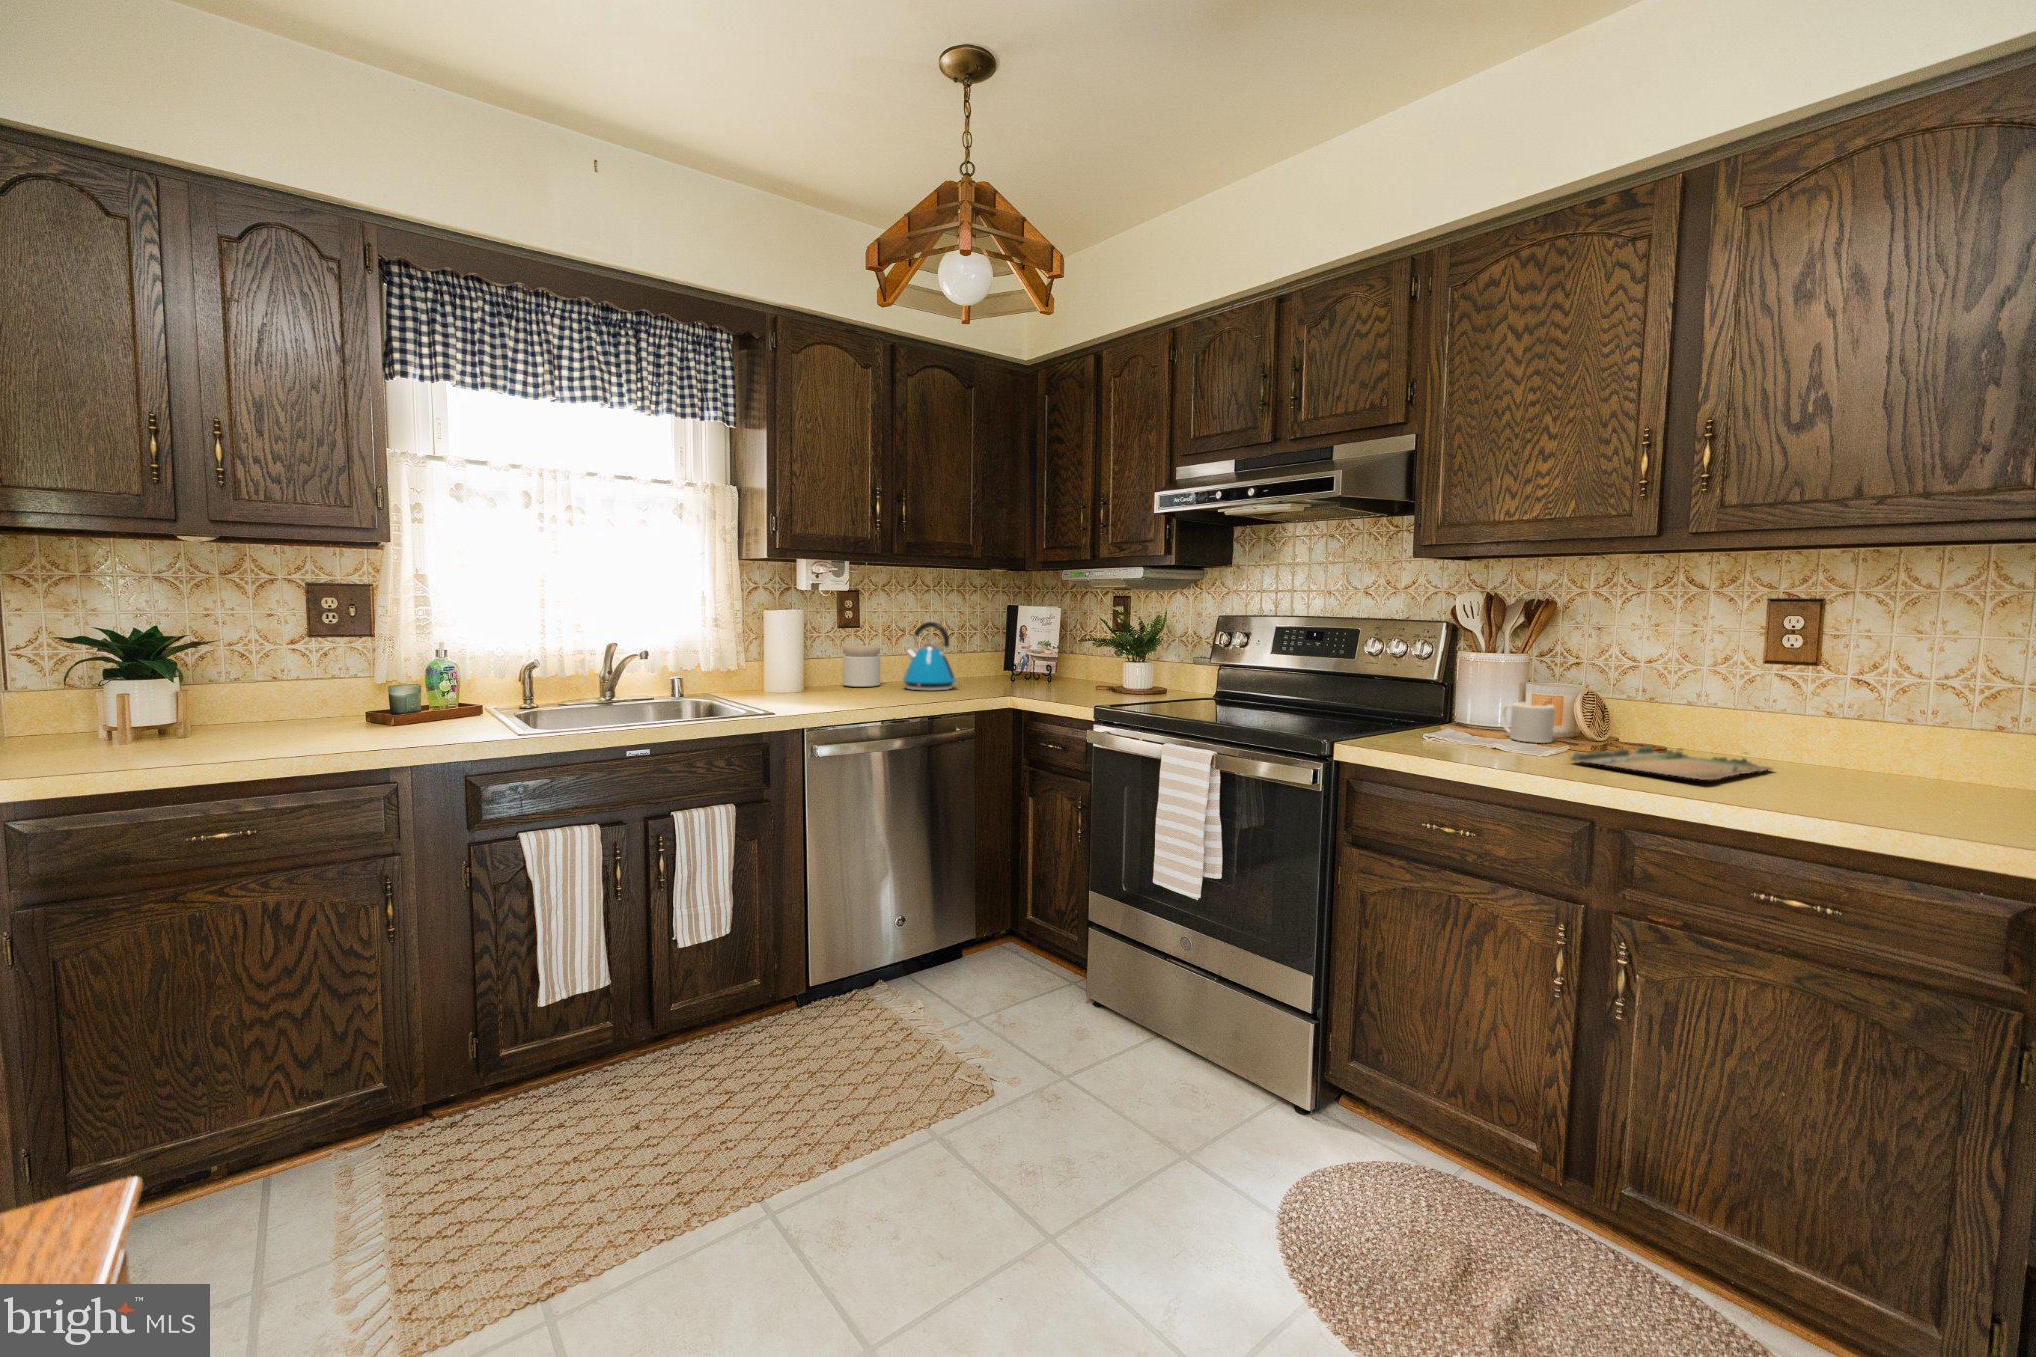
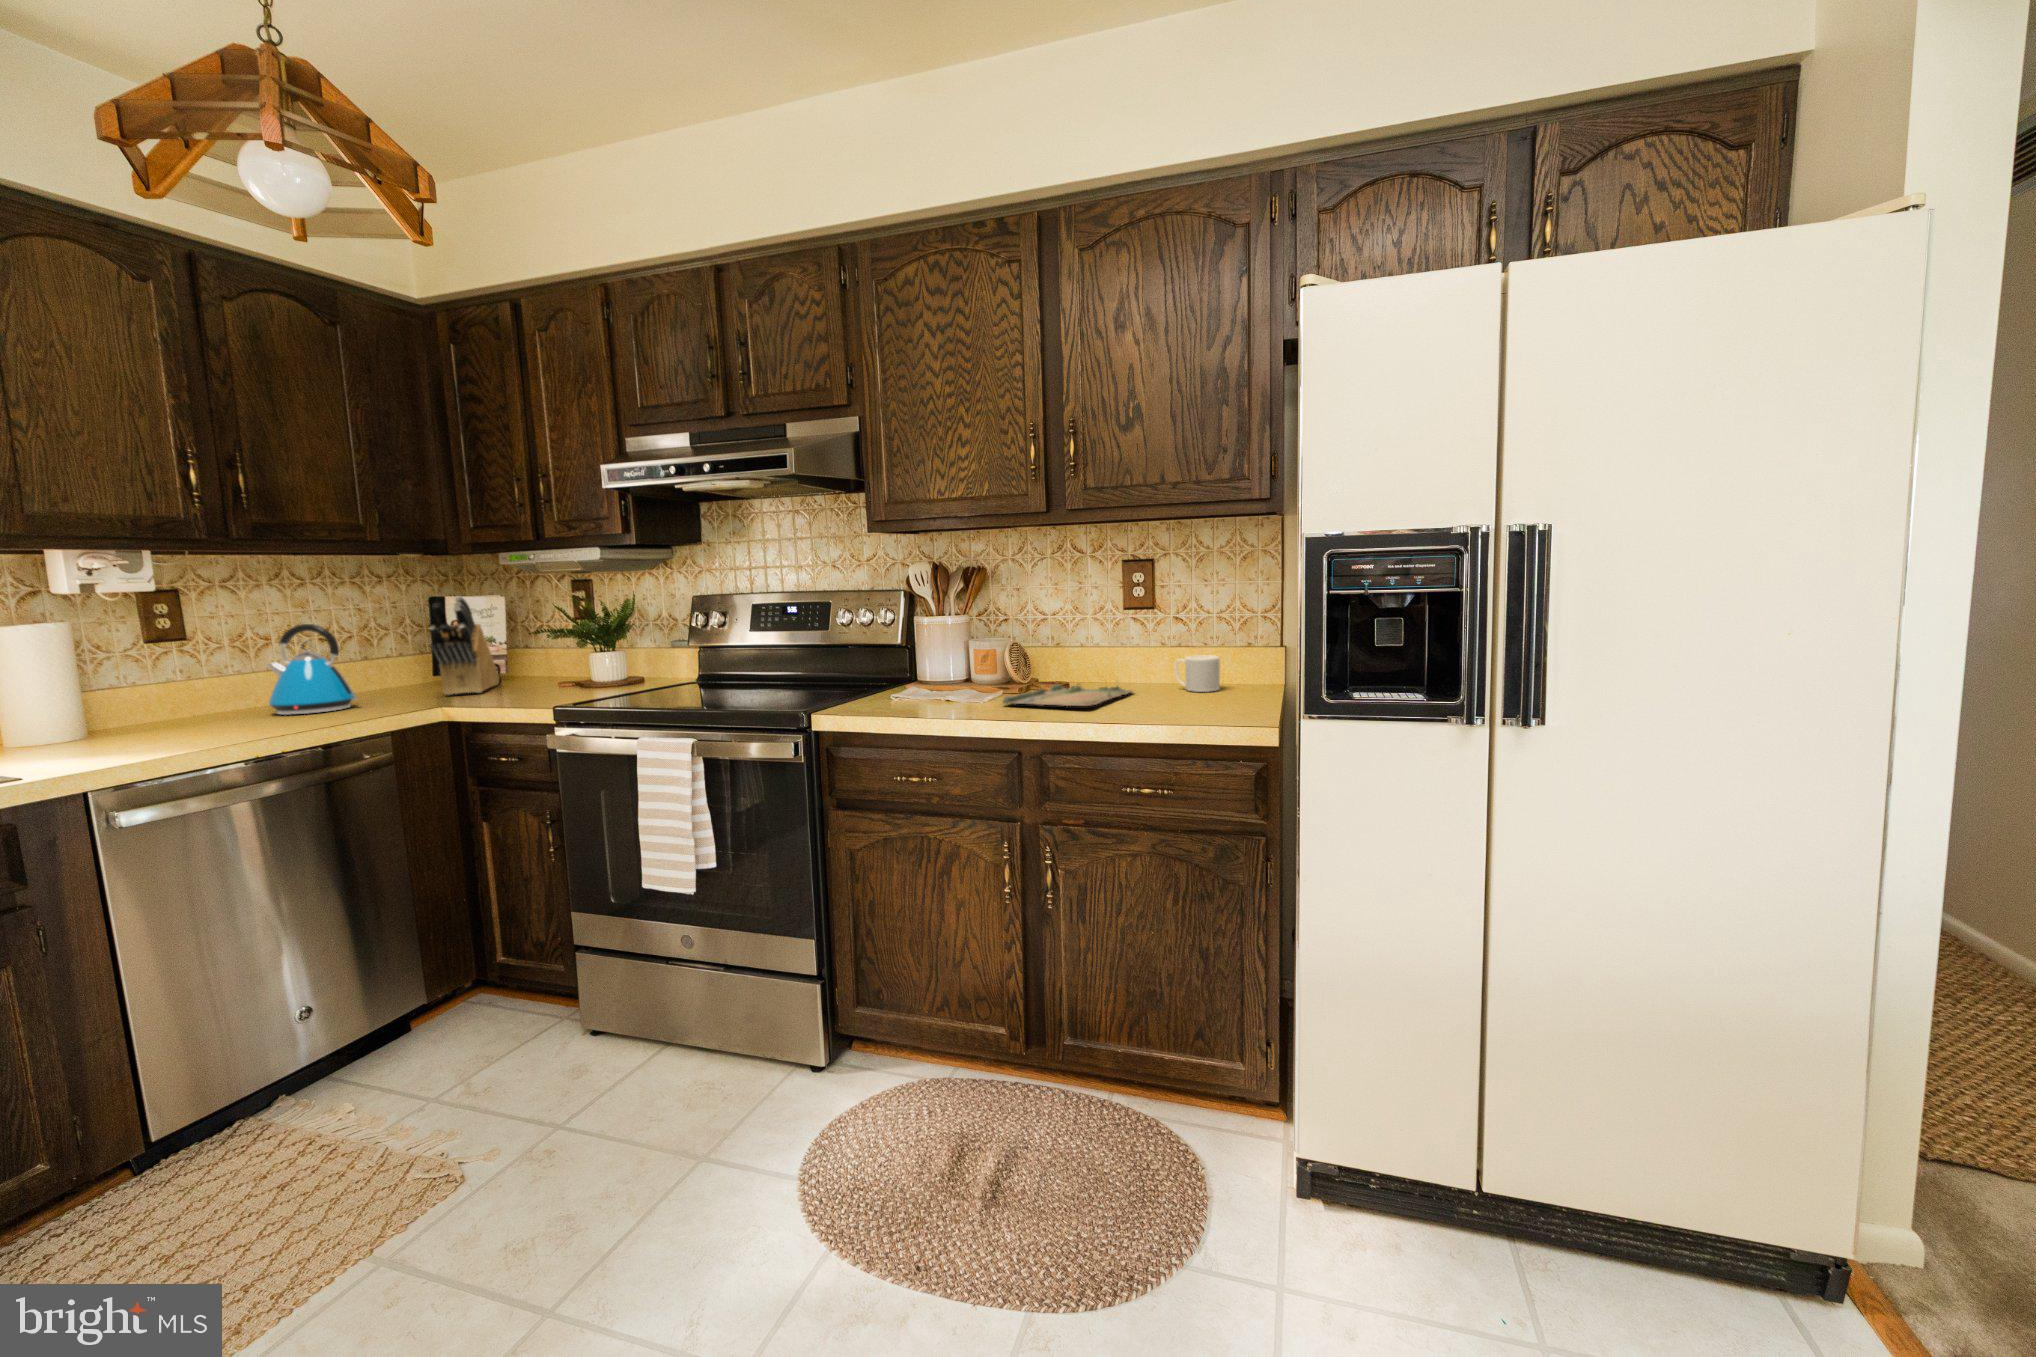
knife block: none [1009,606,1053,687] -> present [429,596,499,695]
jar: present [843,646,880,687] -> none [155,663,230,721]
mug: present [1501,702,1555,743] -> present [1175,655,1220,692]

